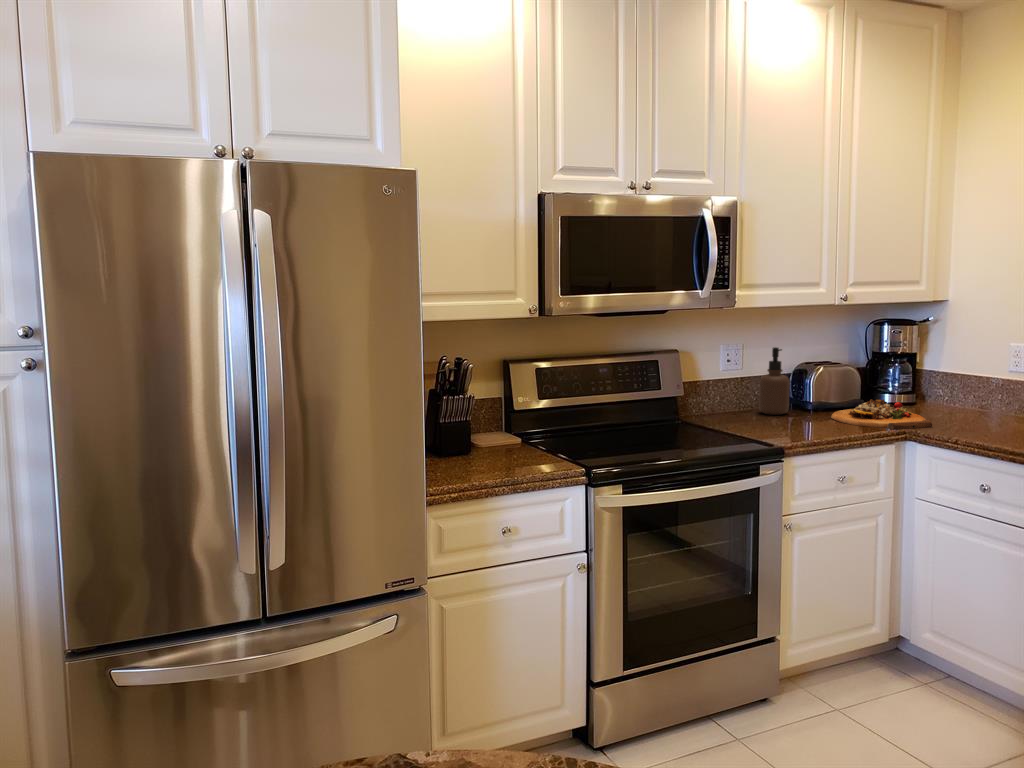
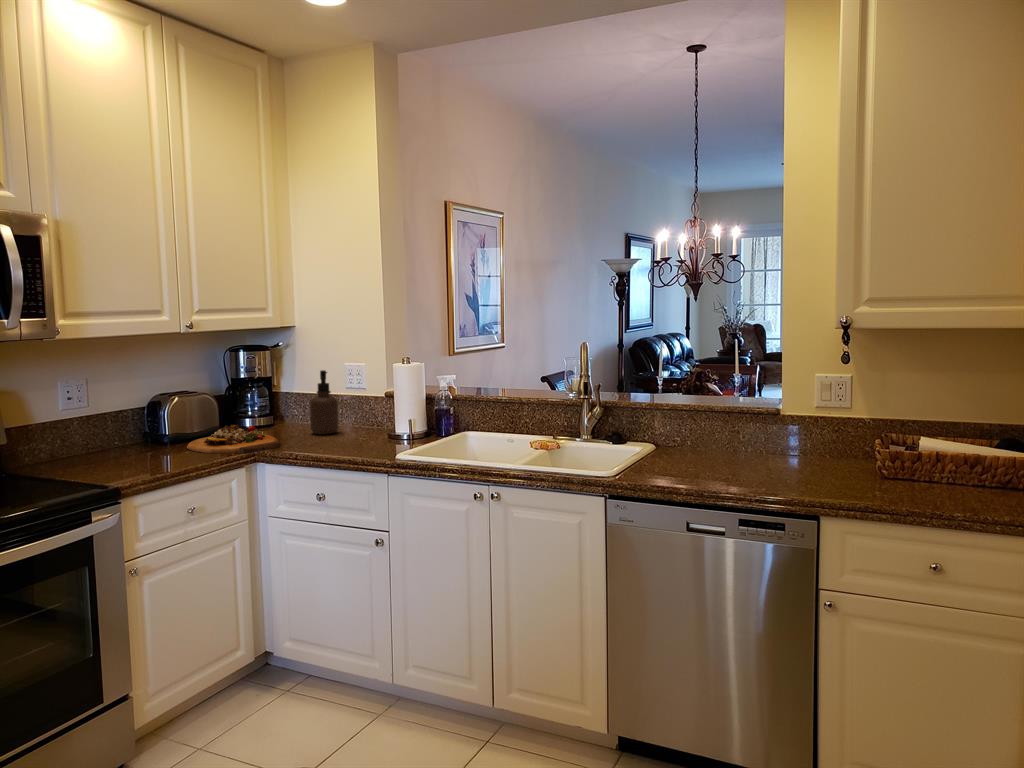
soap dispenser: present [759,347,790,415] -> present [310,370,338,434]

